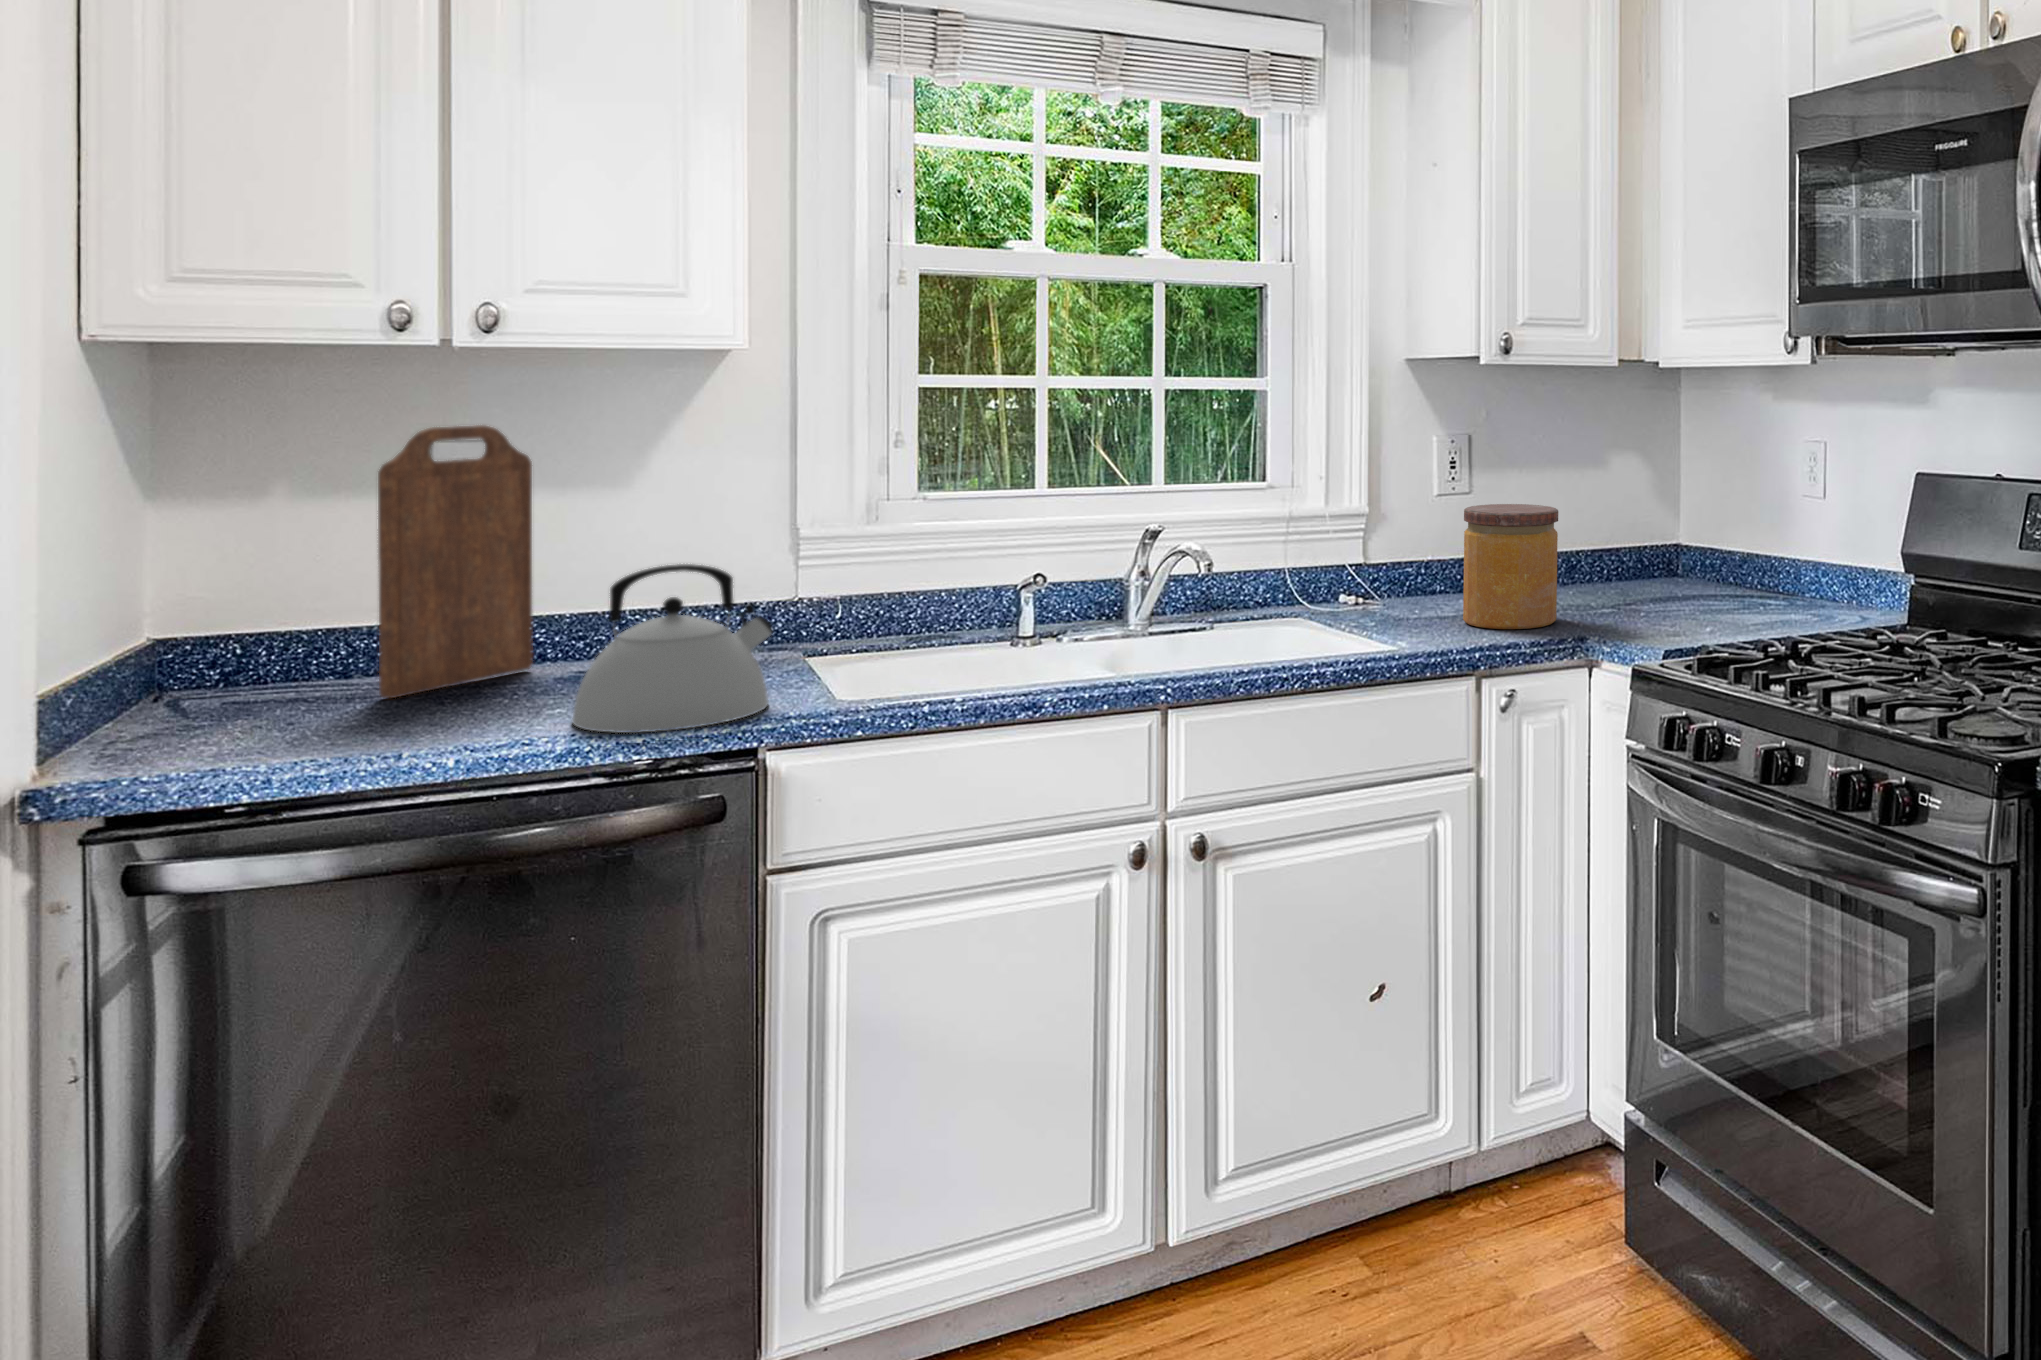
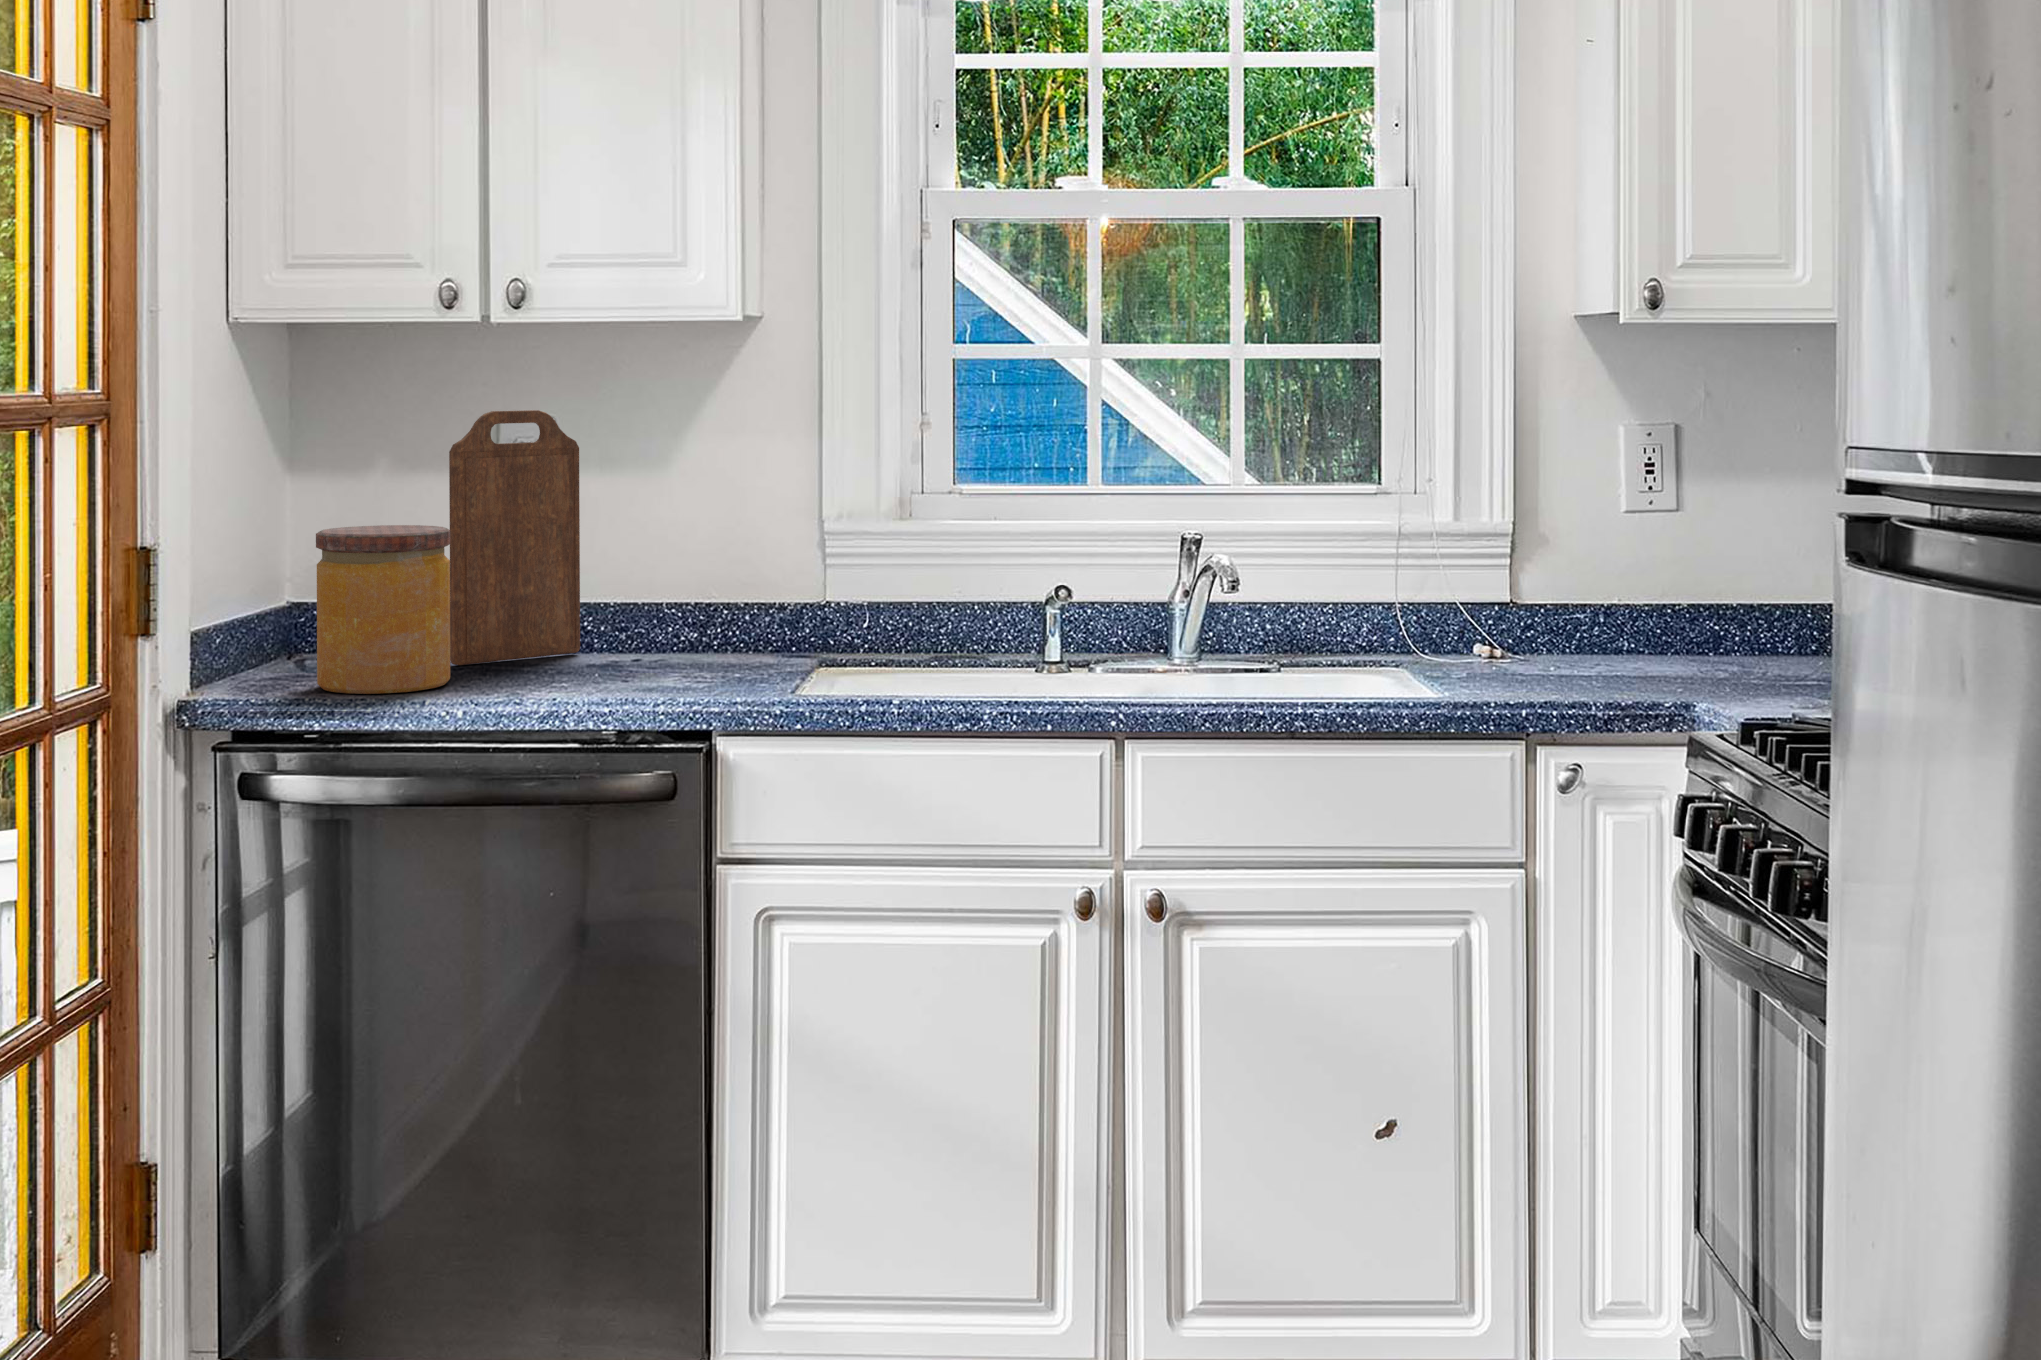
jar: present [1463,504,1558,629] -> present [316,525,450,694]
kettle: present [572,564,773,733] -> none [563,544,739,704]

